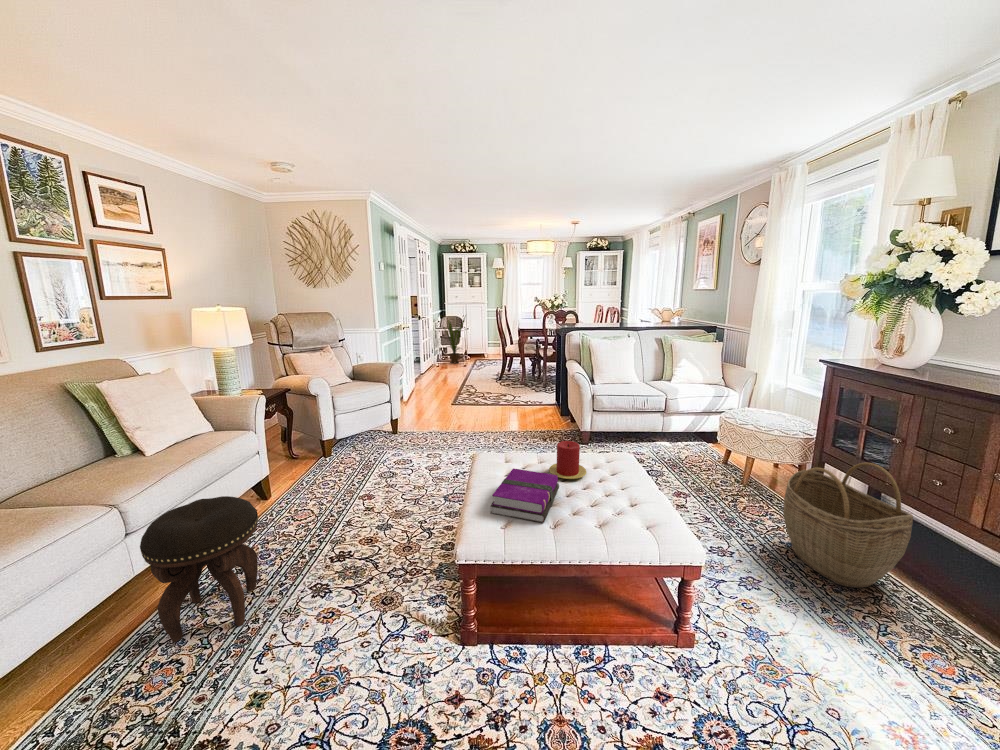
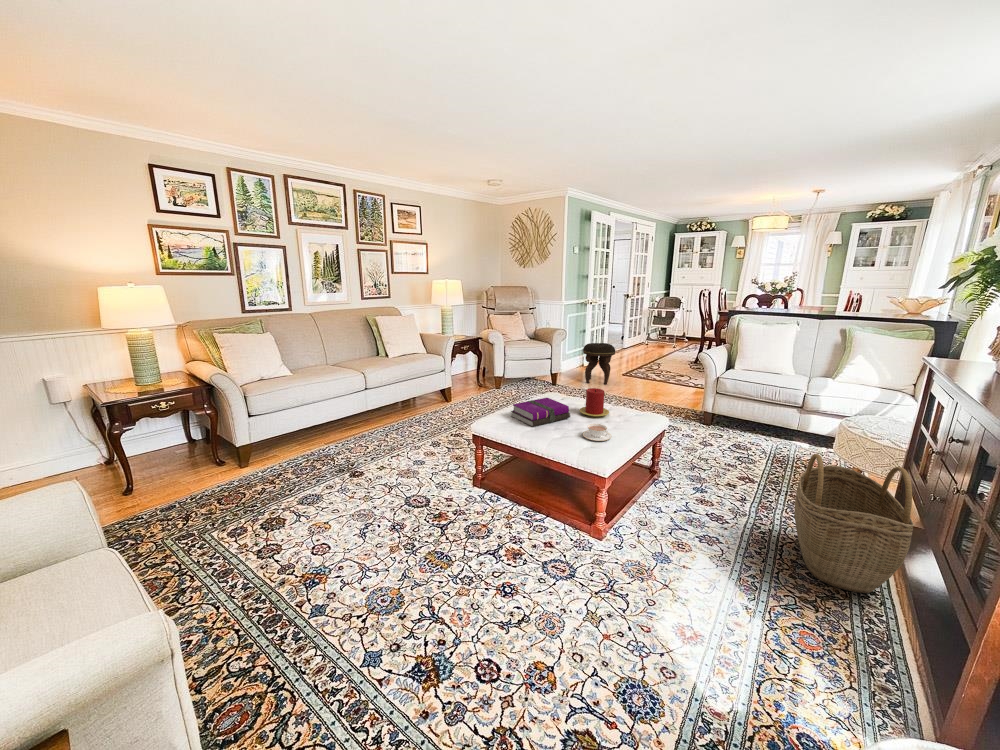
house plant: present [445,318,465,363] -> none [653,295,684,345]
teacup: none [606,492,644,518] -> present [582,424,611,441]
footstool: present [140,496,258,642] -> present [583,343,615,385]

